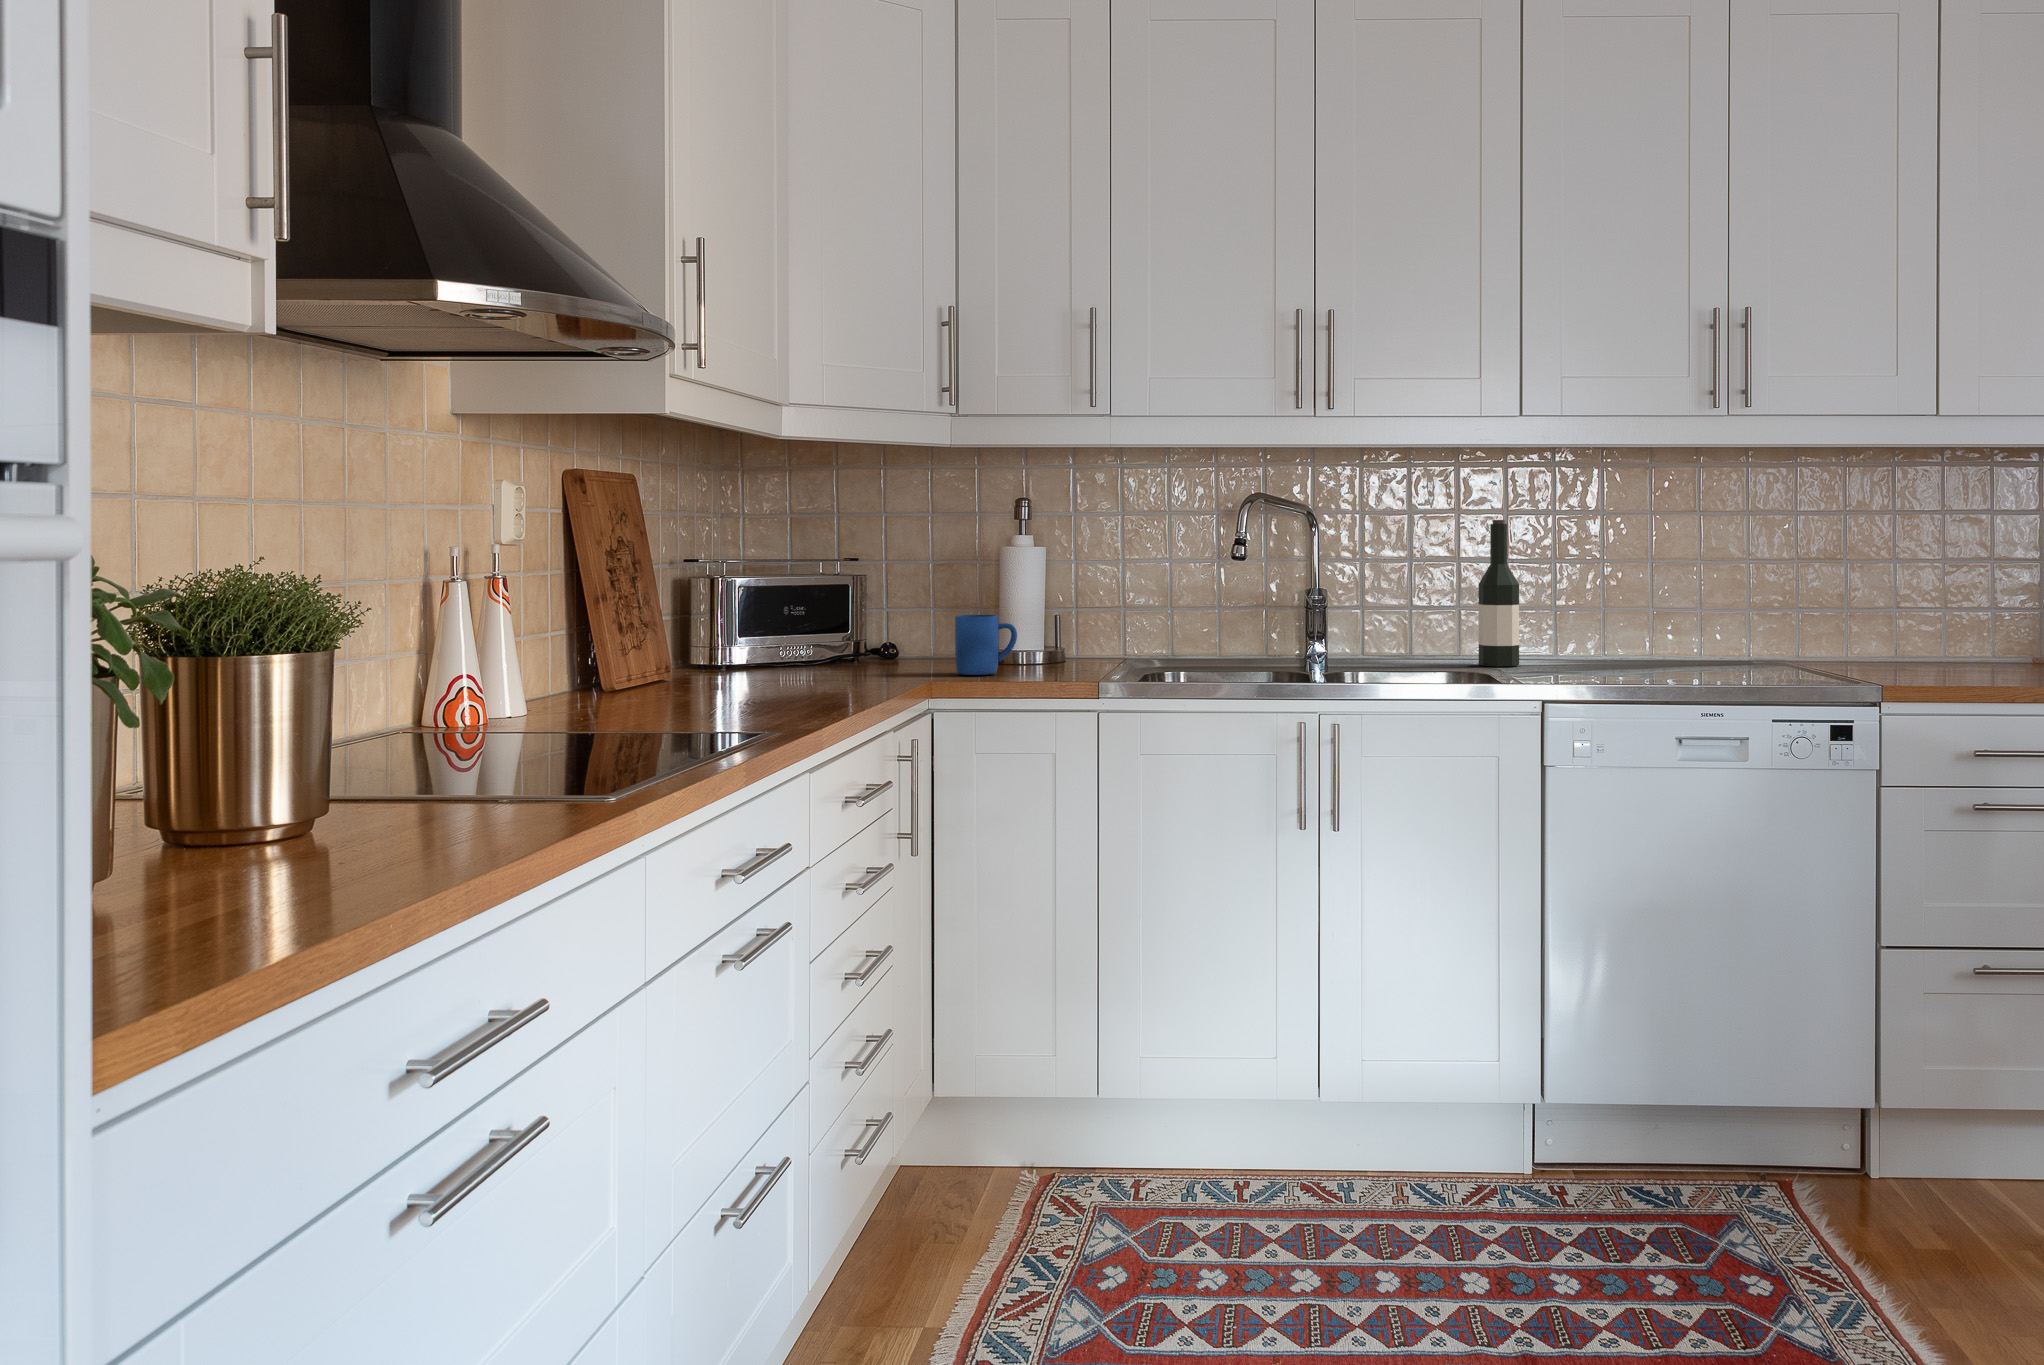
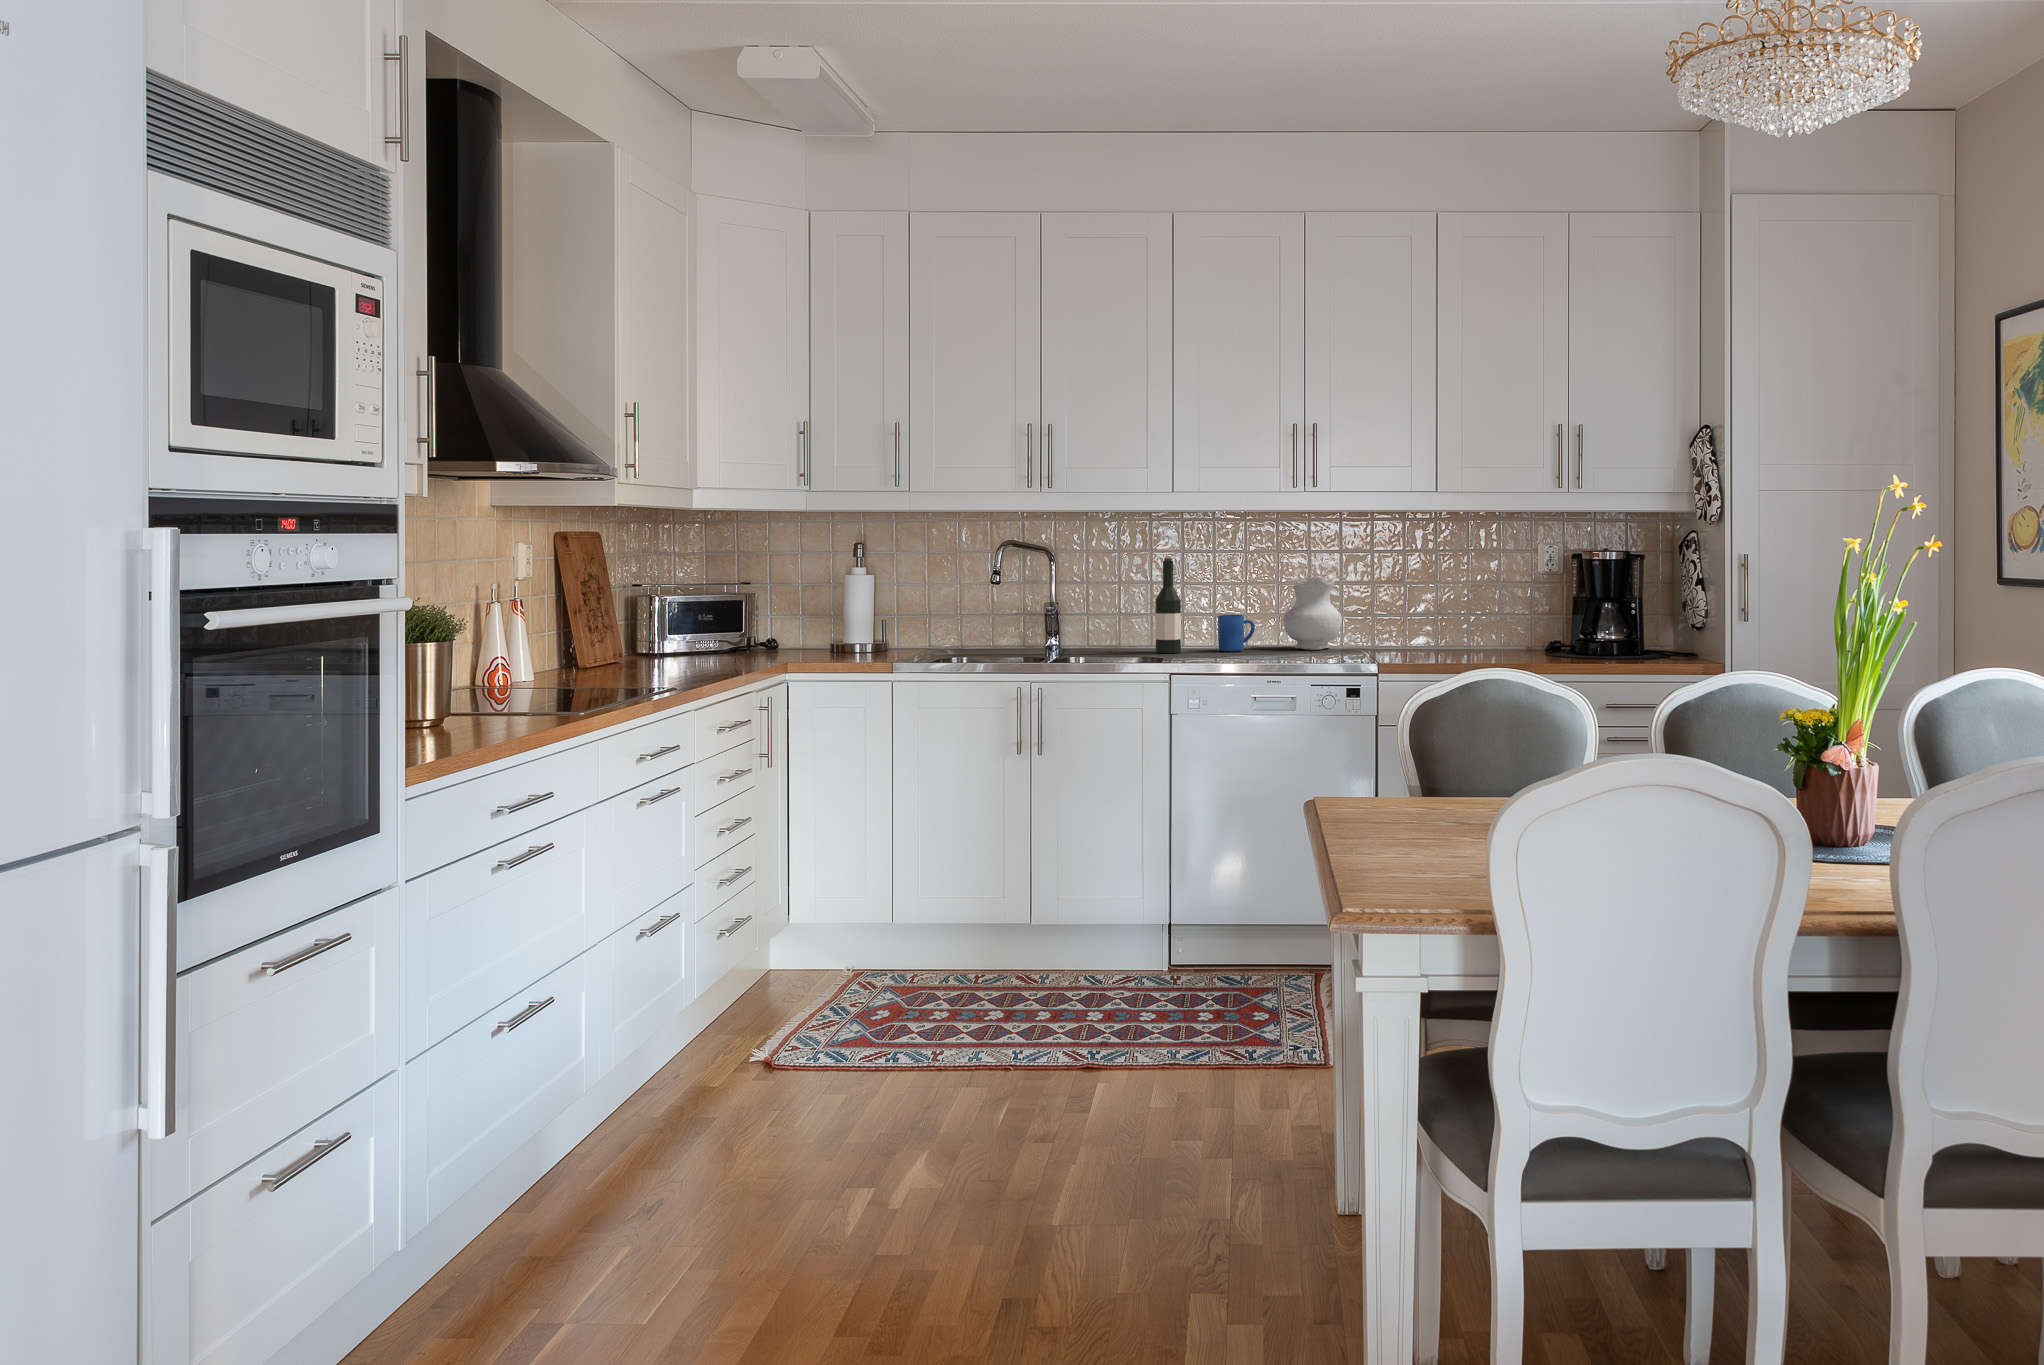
ceramic pitcher: none [1663,544,1756,662] -> present [1284,576,1342,650]
mug: present [955,615,1017,675] -> present [1218,615,1255,651]

